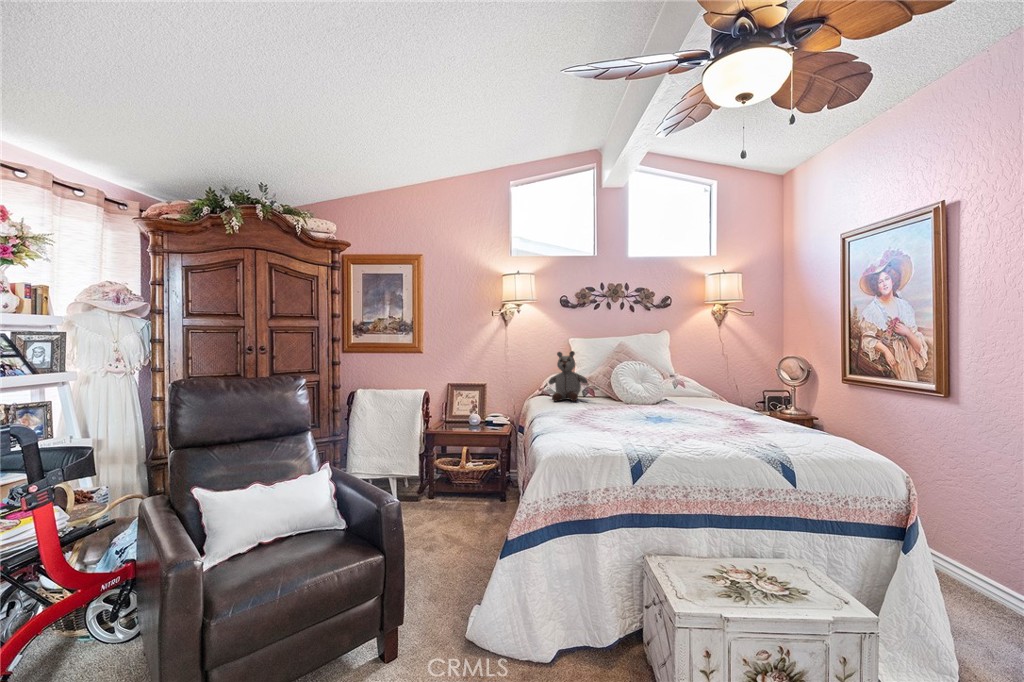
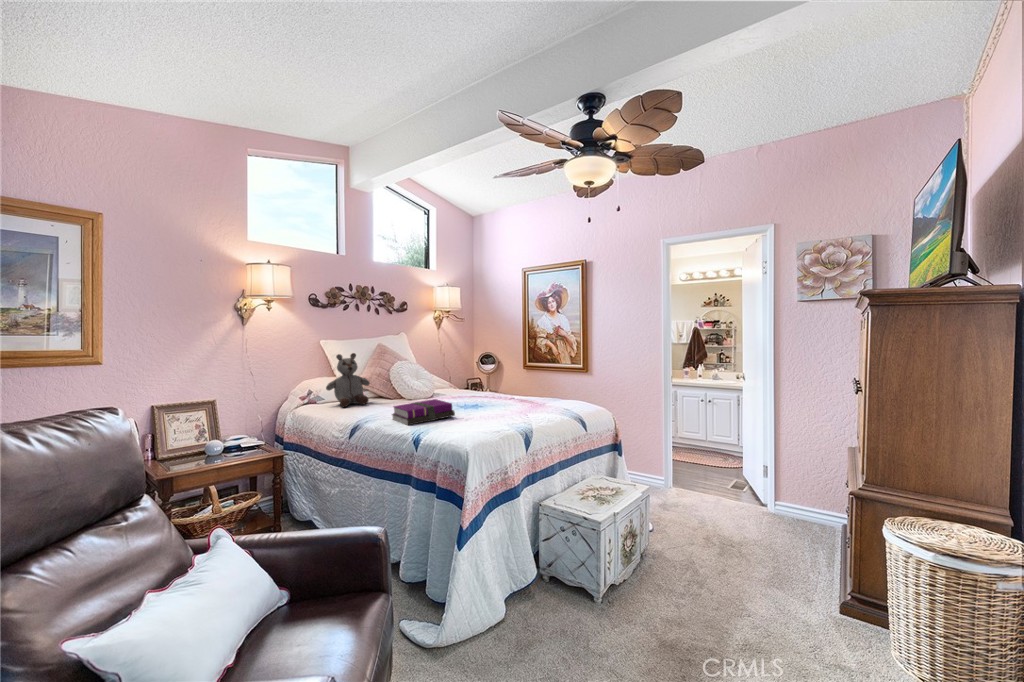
notebook: none [547,404,604,426] -> present [392,399,455,425]

